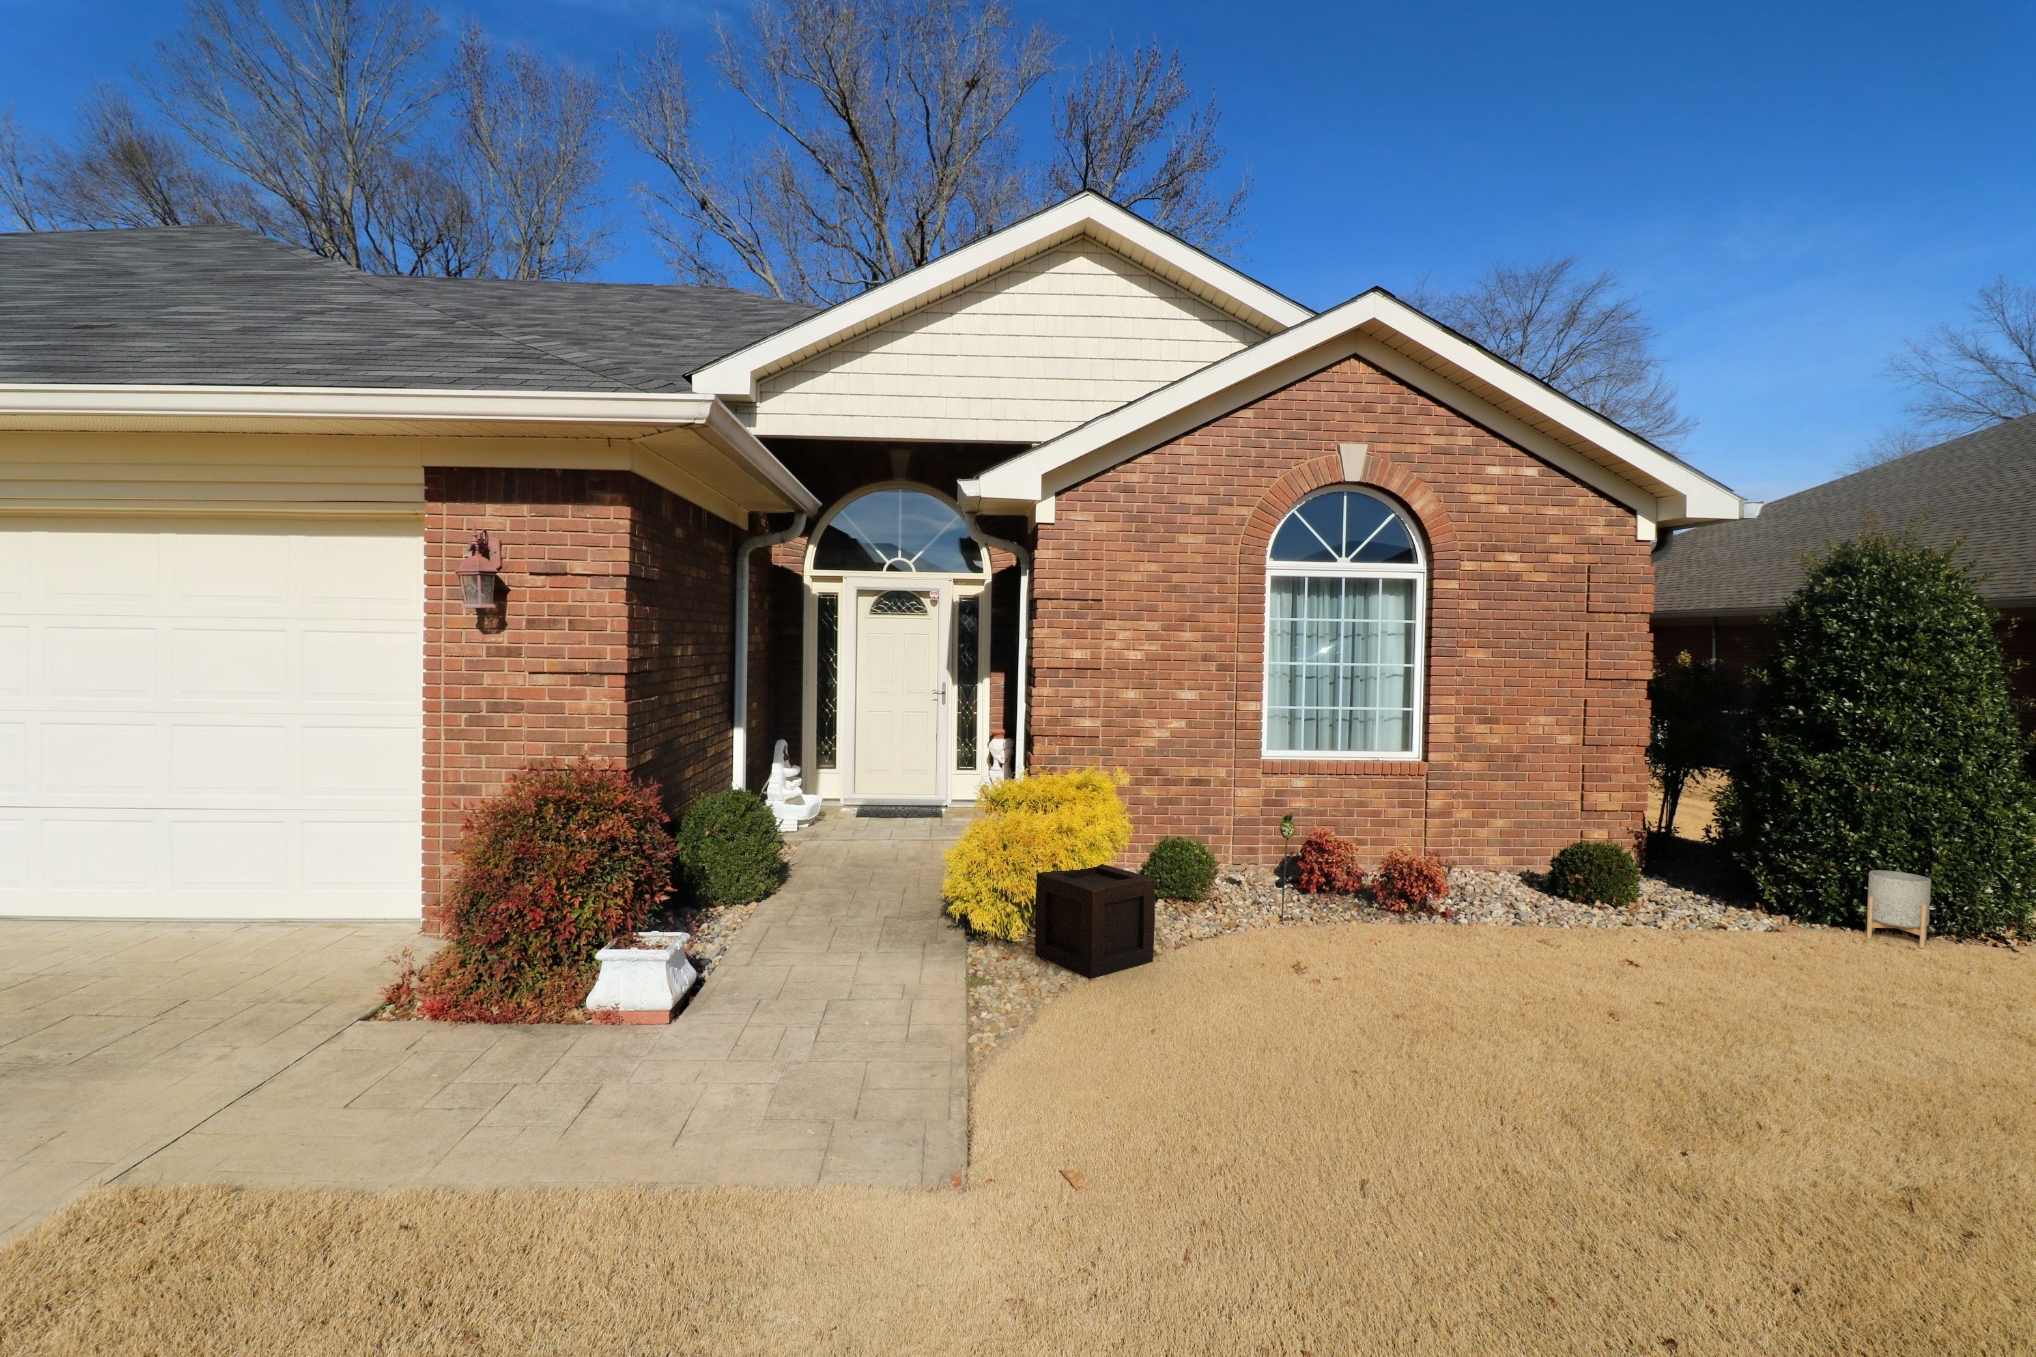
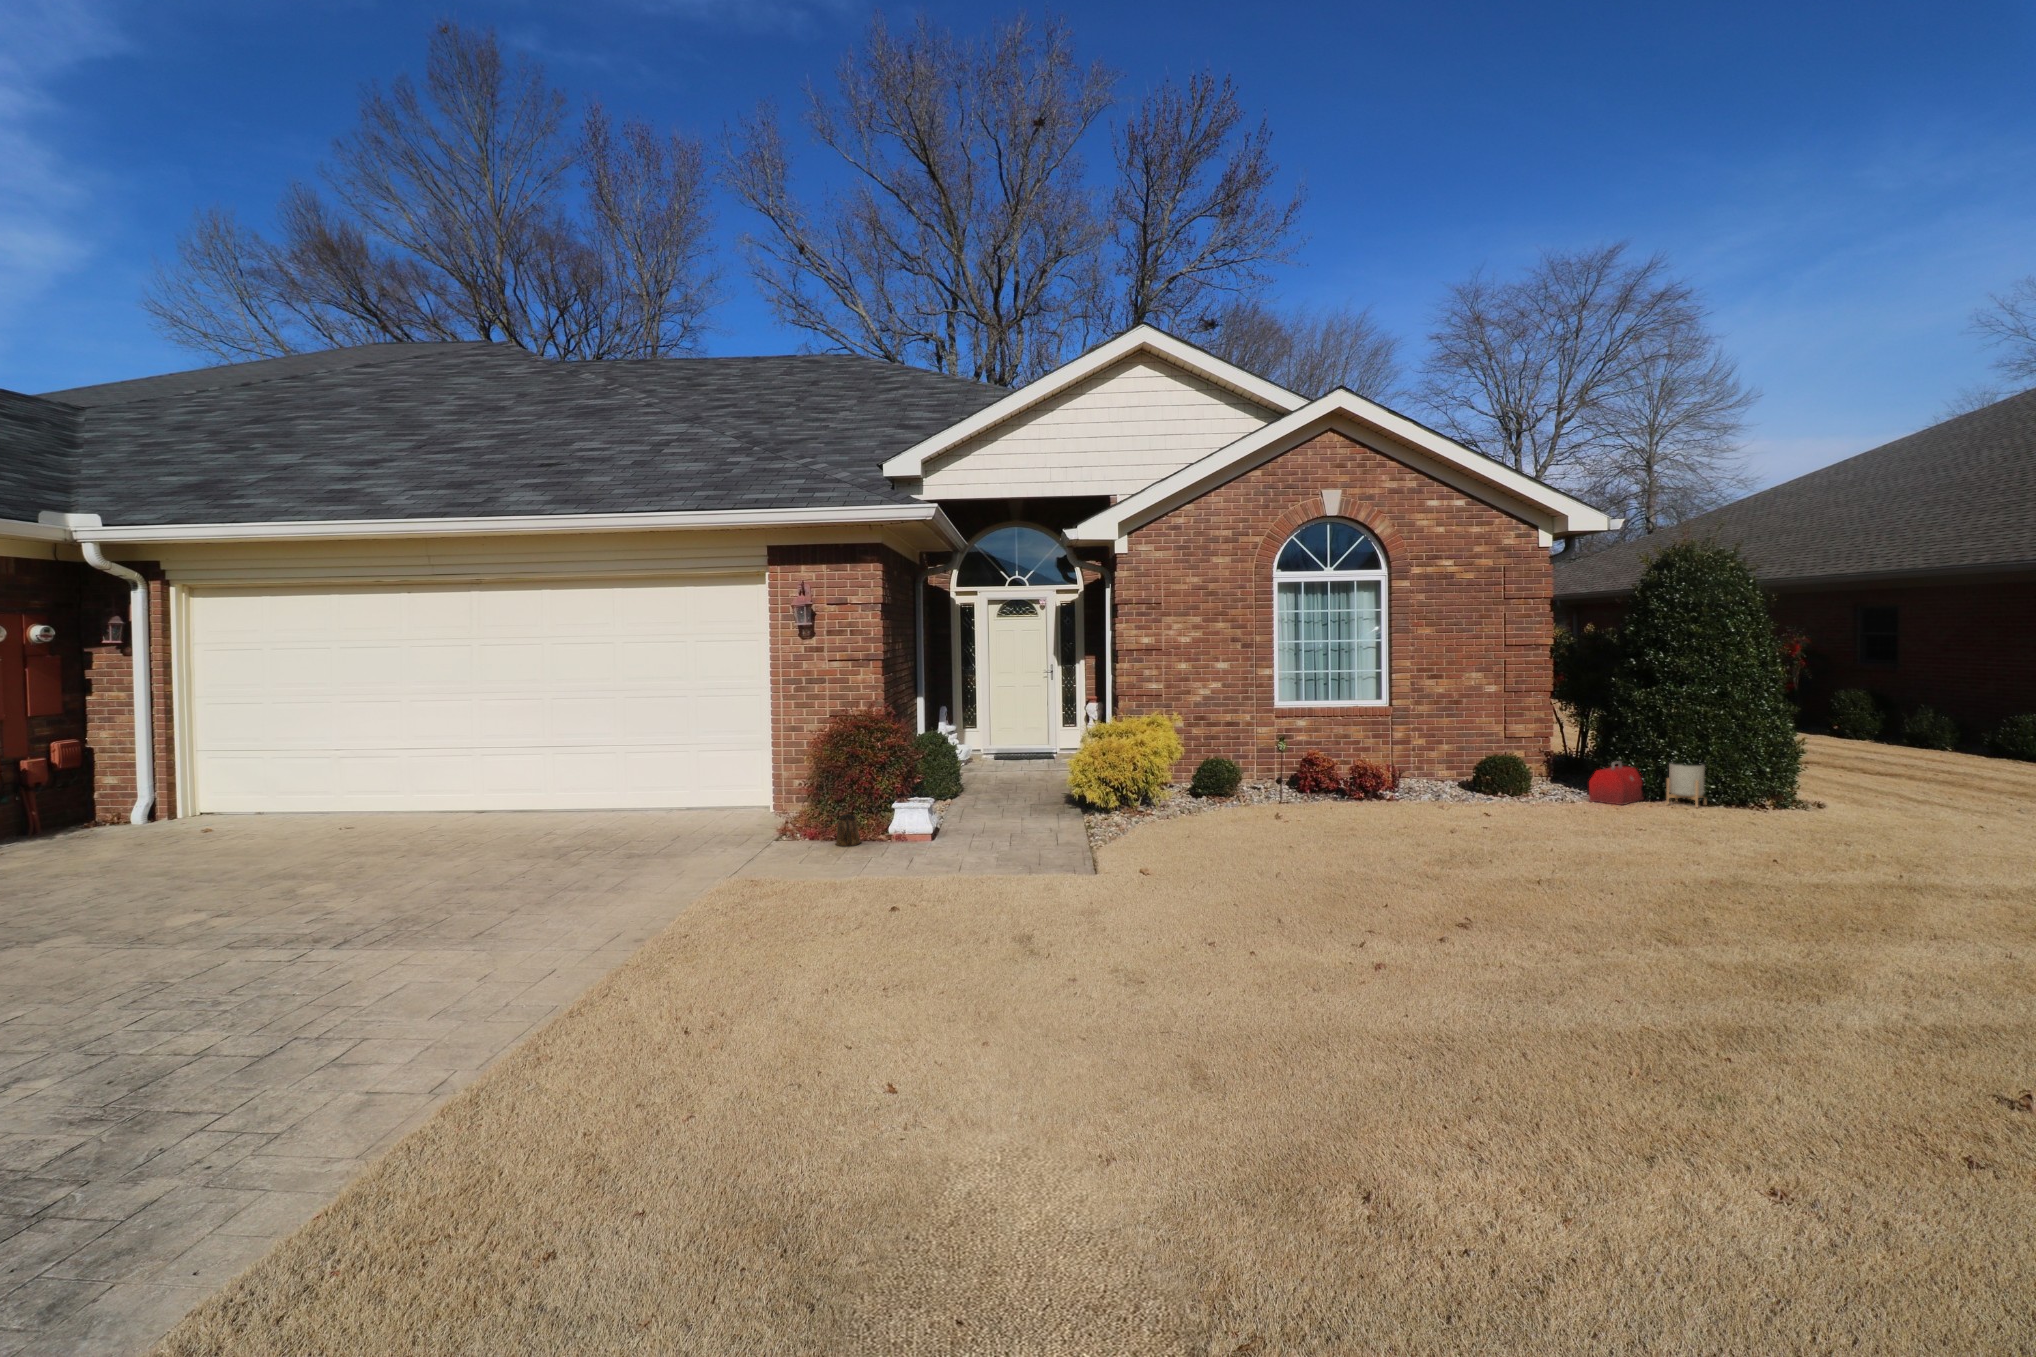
toolbox: none [1740,863,1819,937] -> present [1589,761,1644,805]
wooden crate: present [1035,864,1155,978] -> none [1127,766,1198,826]
watering can: none [477,966,532,1035] -> present [836,814,861,846]

